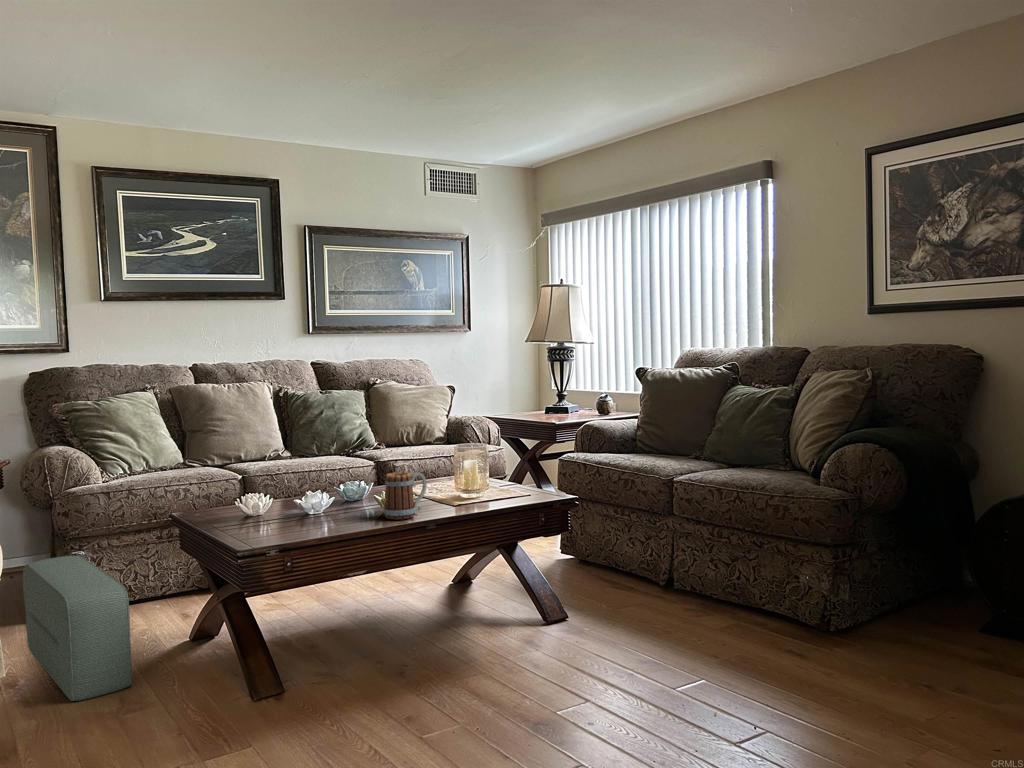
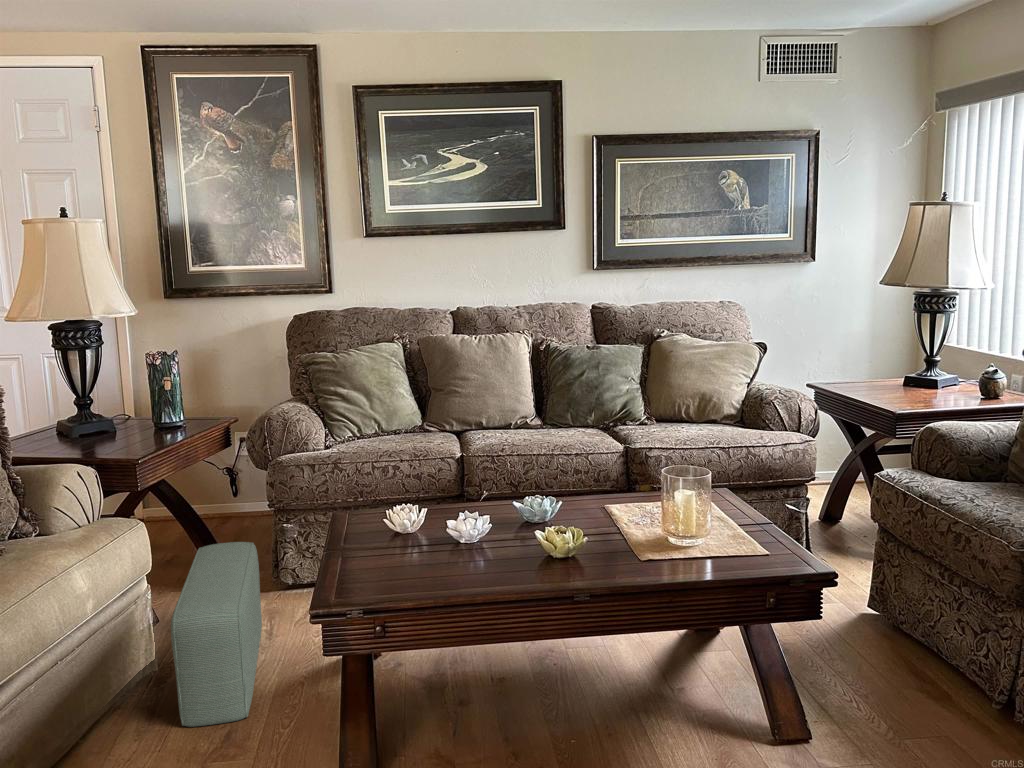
mug: present [384,472,427,520] -> none [533,509,596,578]

